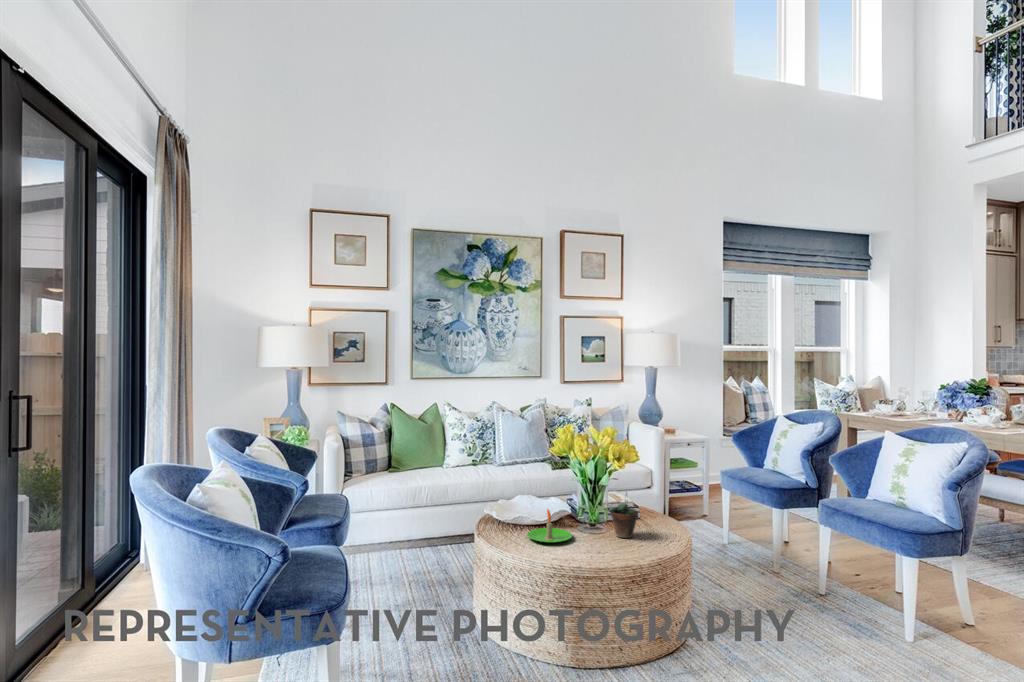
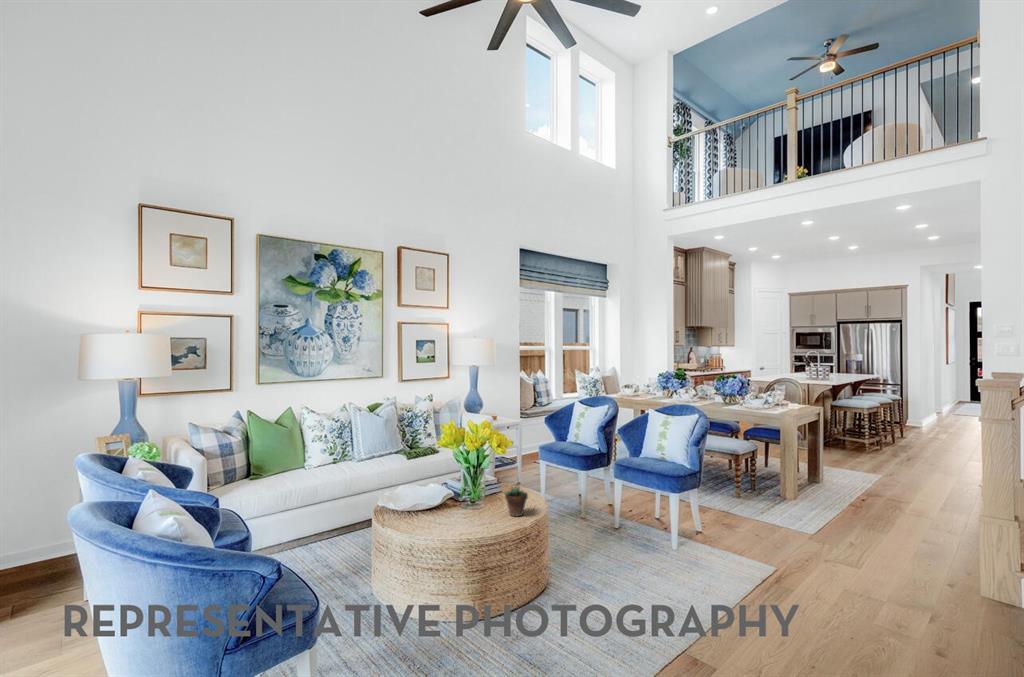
candle: present [527,509,572,543] -> none [439,500,479,530]

